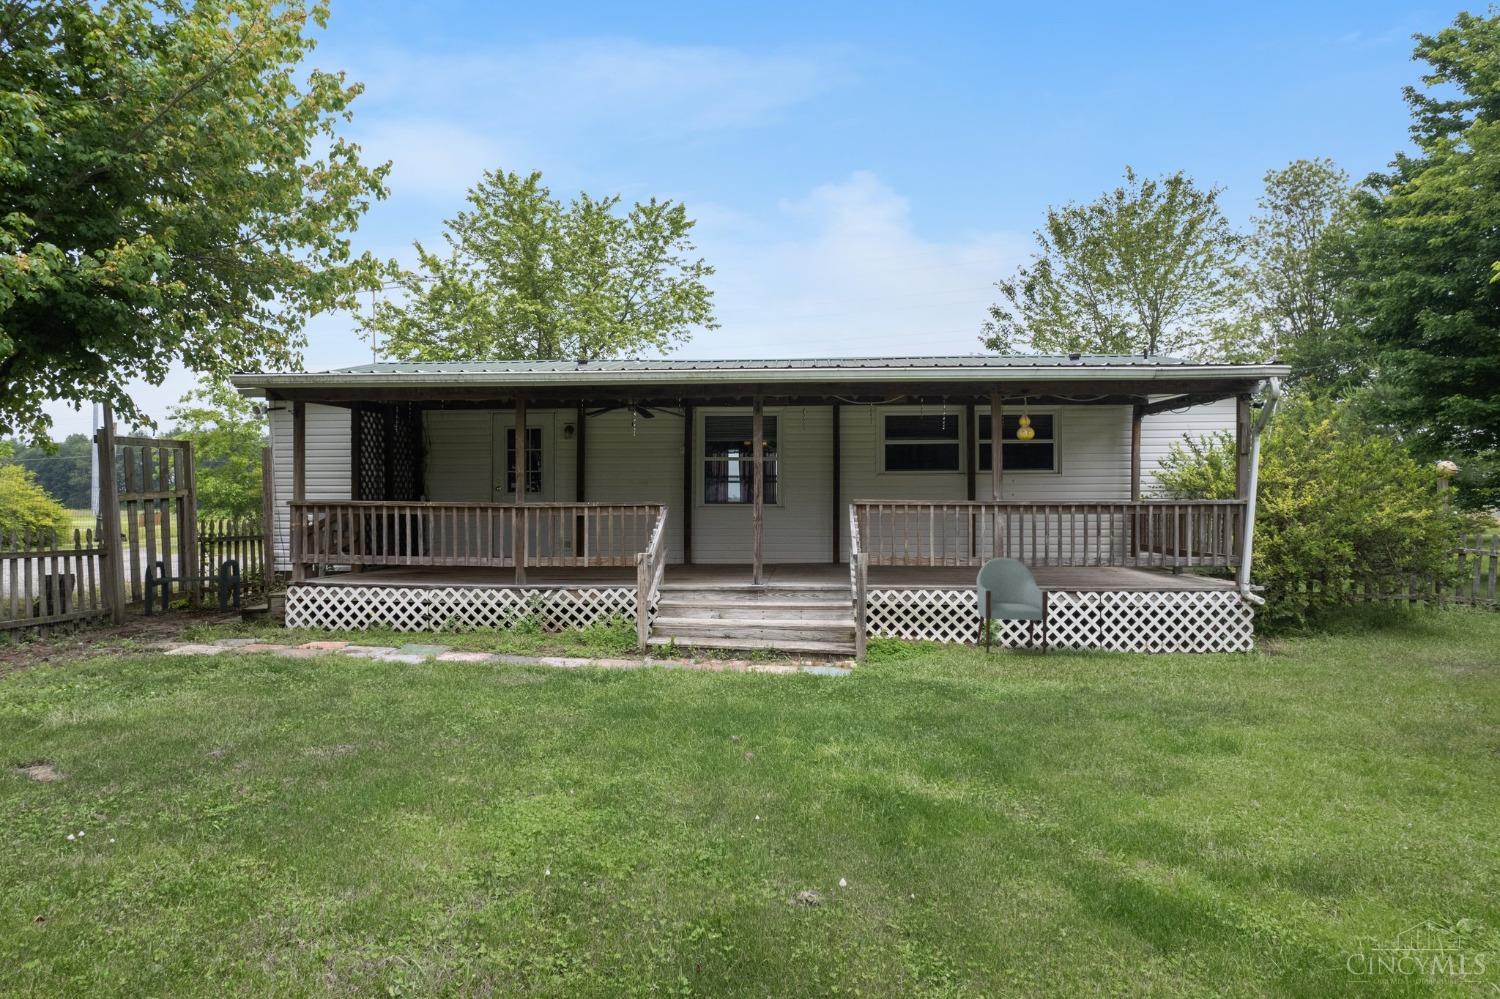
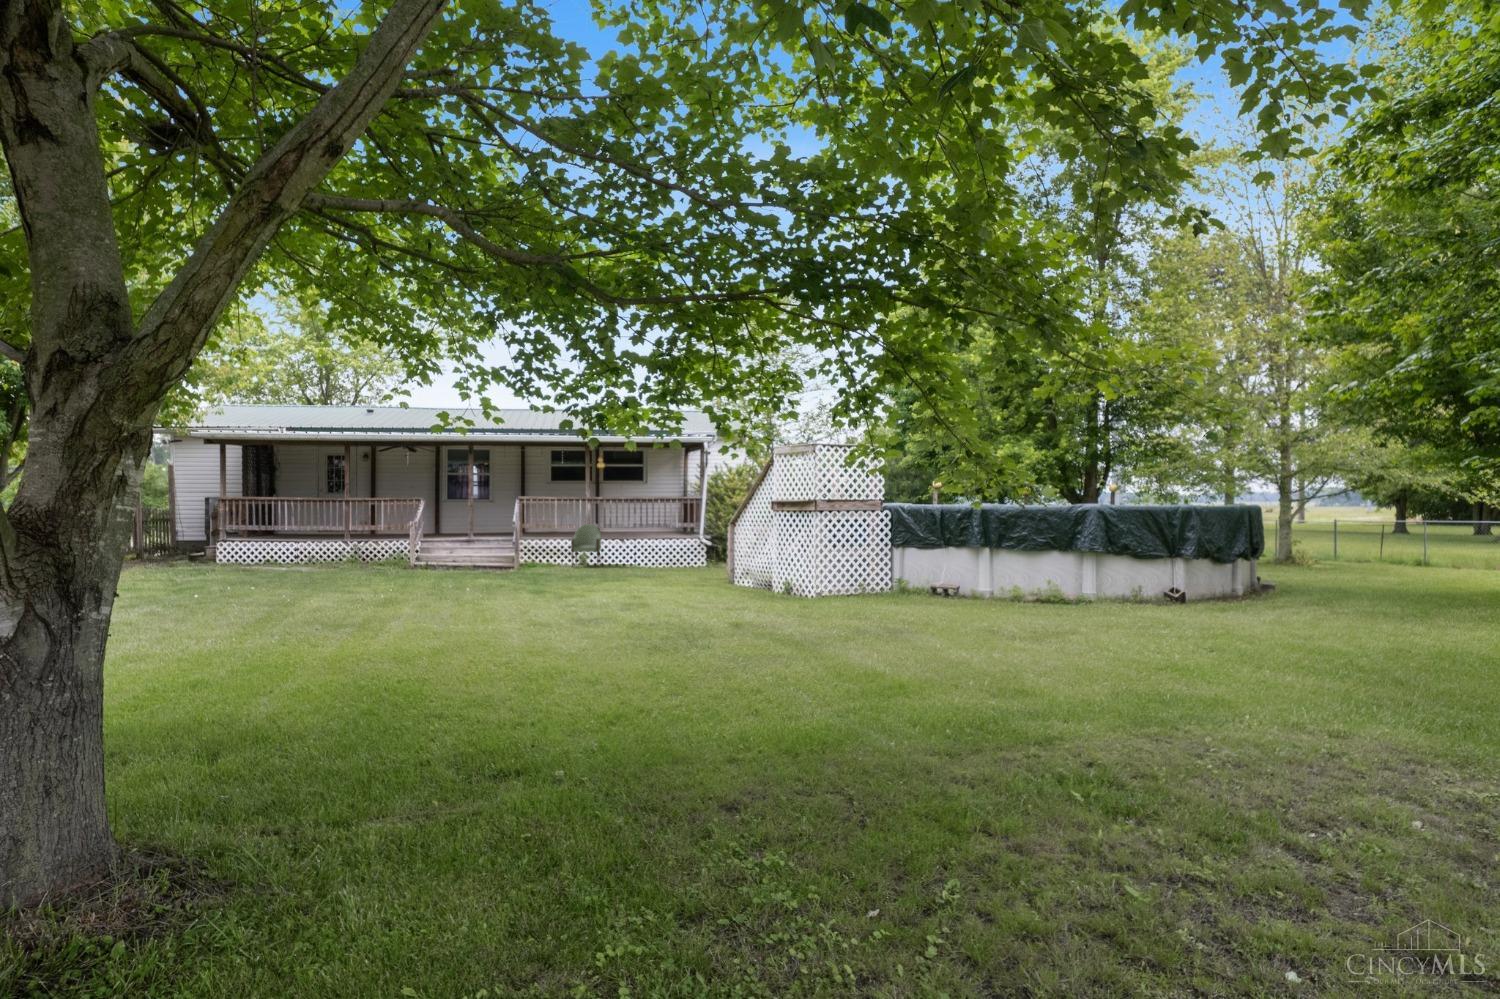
bench: present [145,559,240,615] -> none [123,529,177,560]

